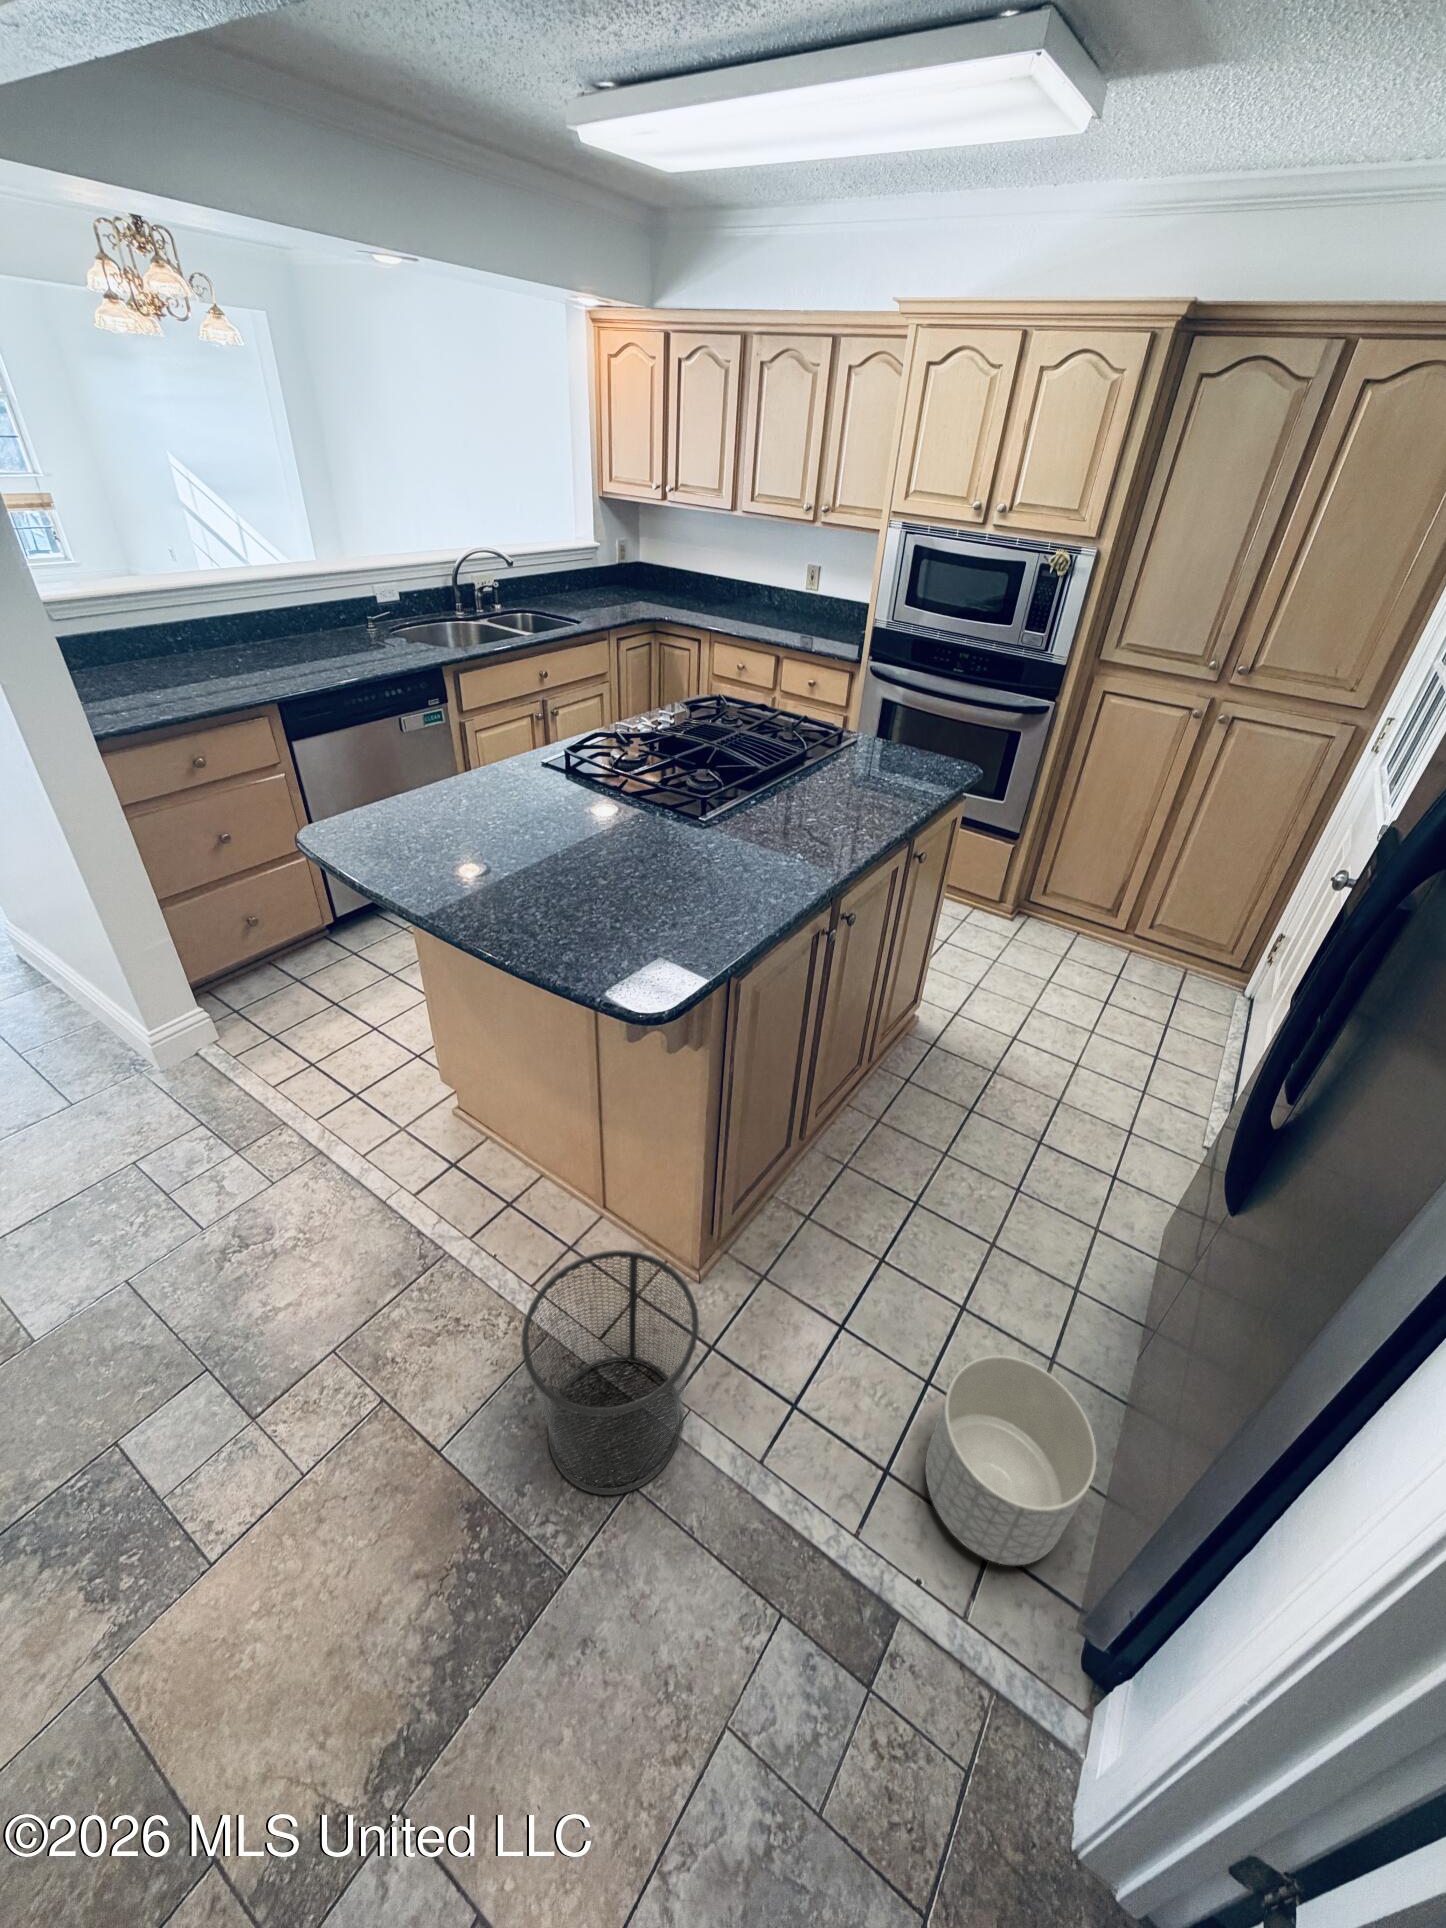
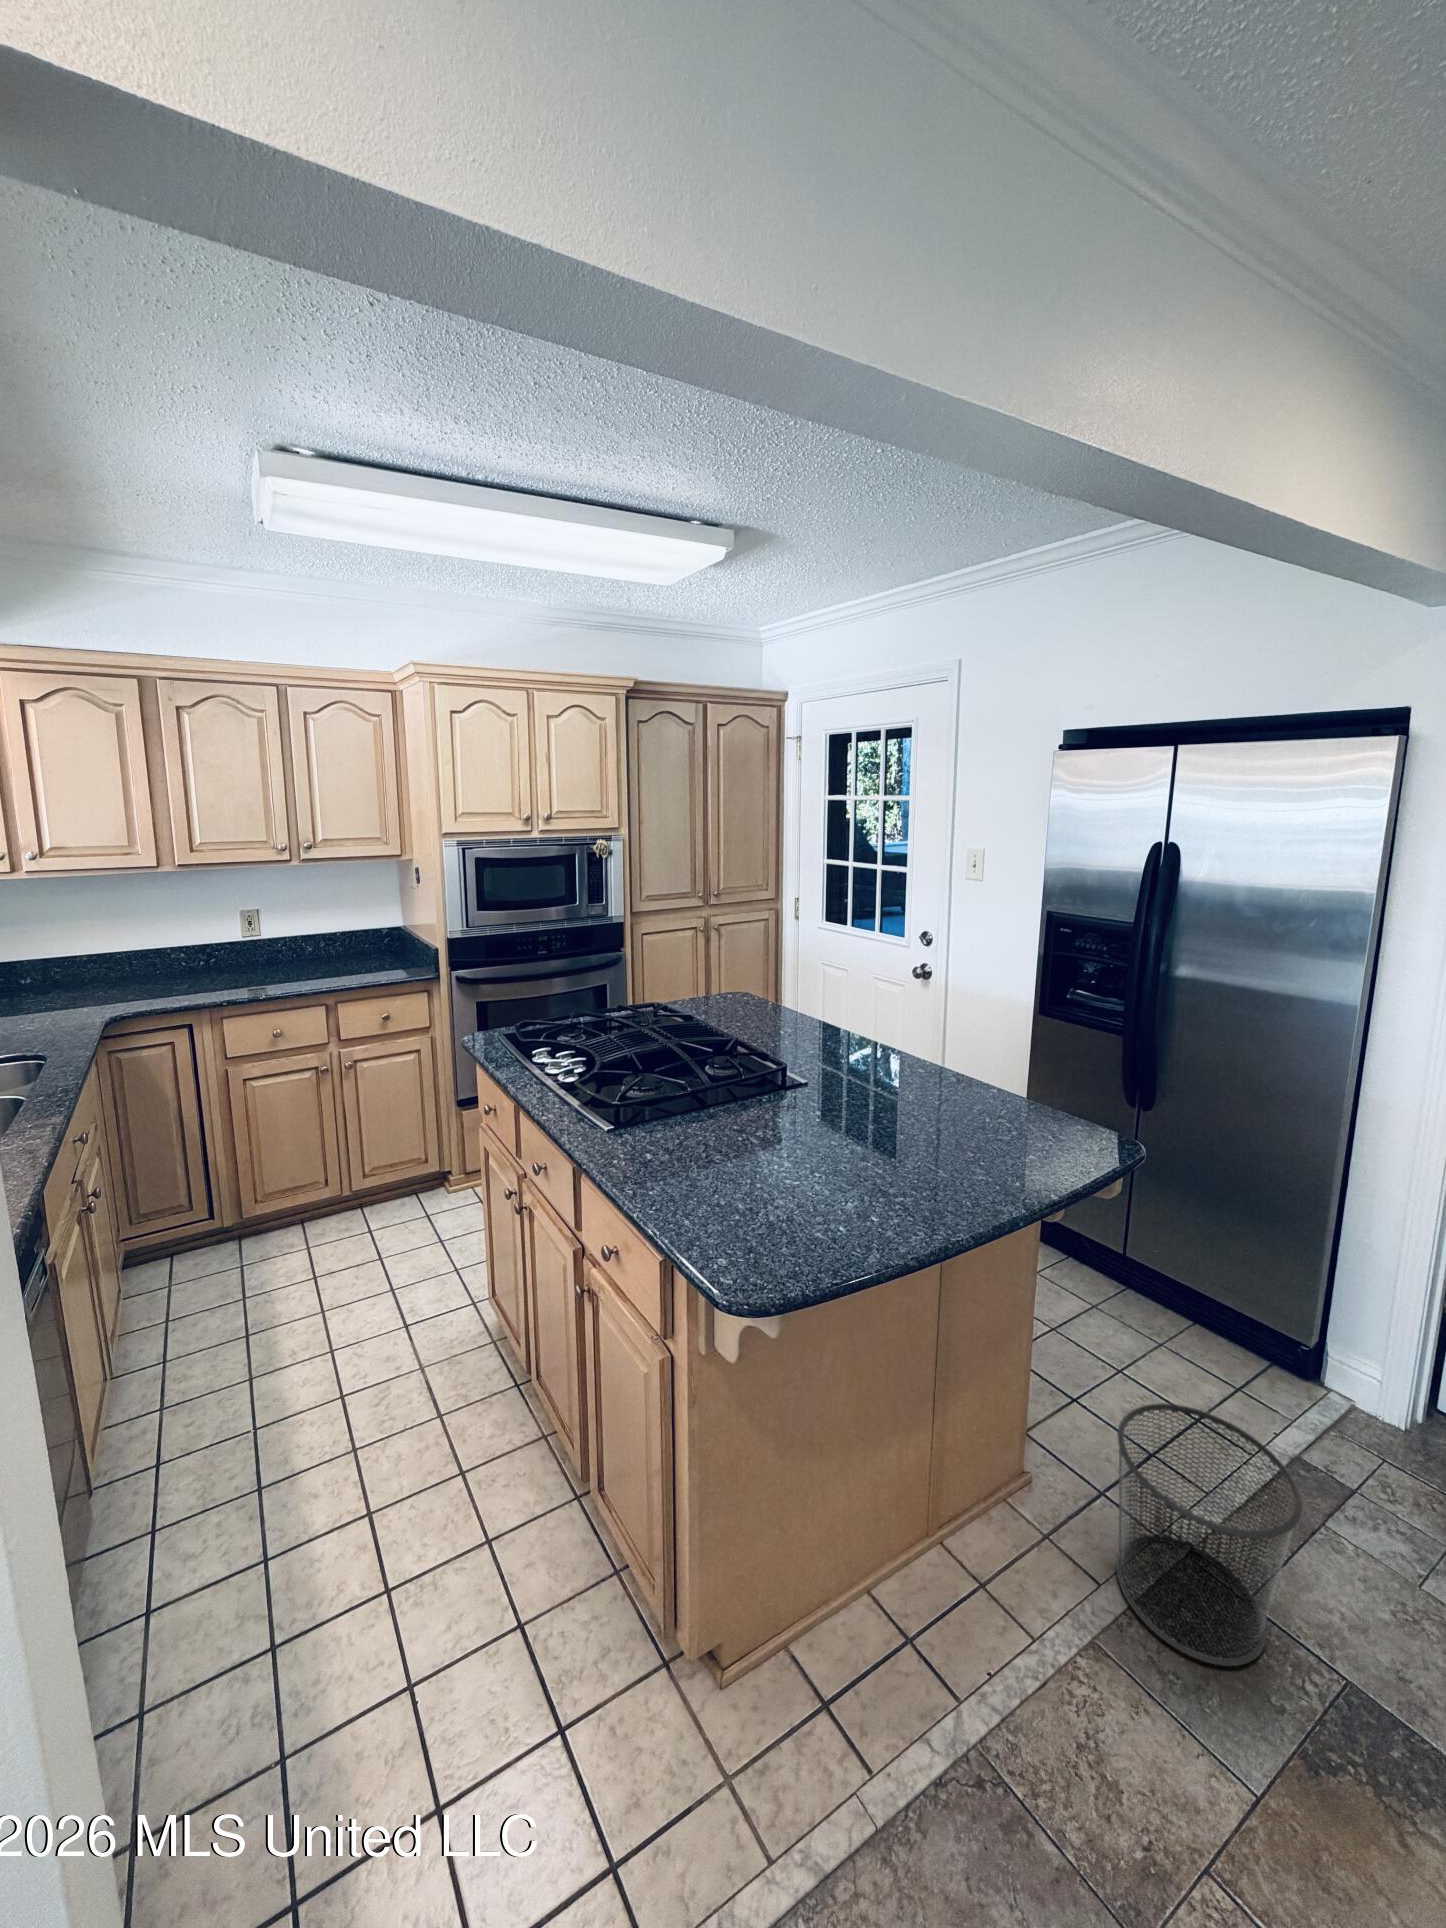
planter: present [925,1355,1096,1565] -> none [1150,1271,1266,1399]

